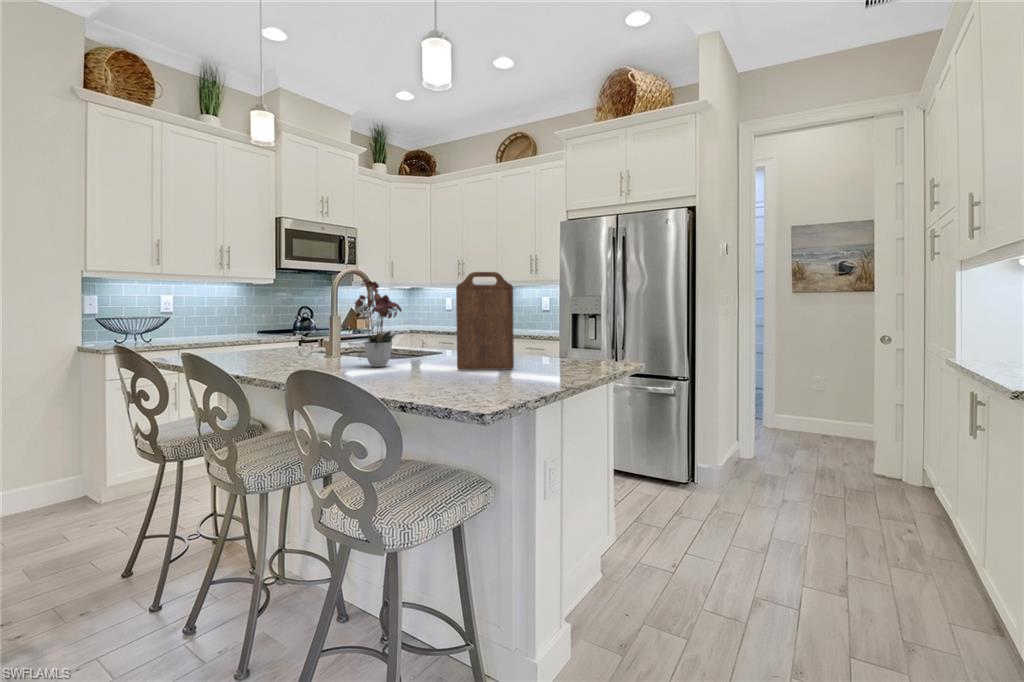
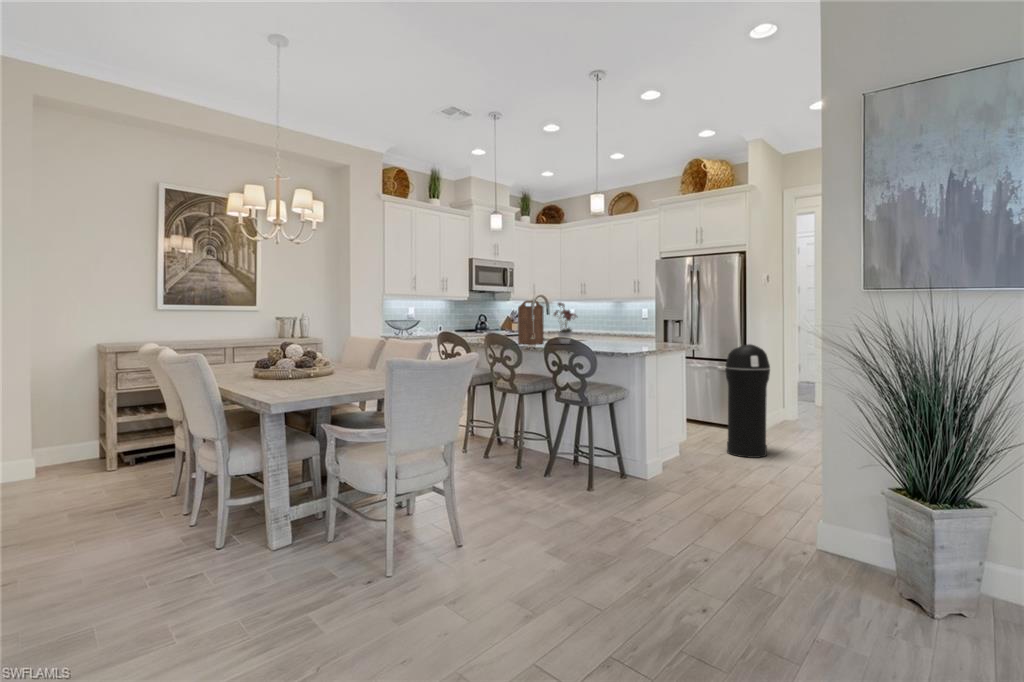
cutting board: present [456,272,514,370] -> present [518,300,544,344]
trash can: none [683,360,763,569] -> present [725,344,770,458]

